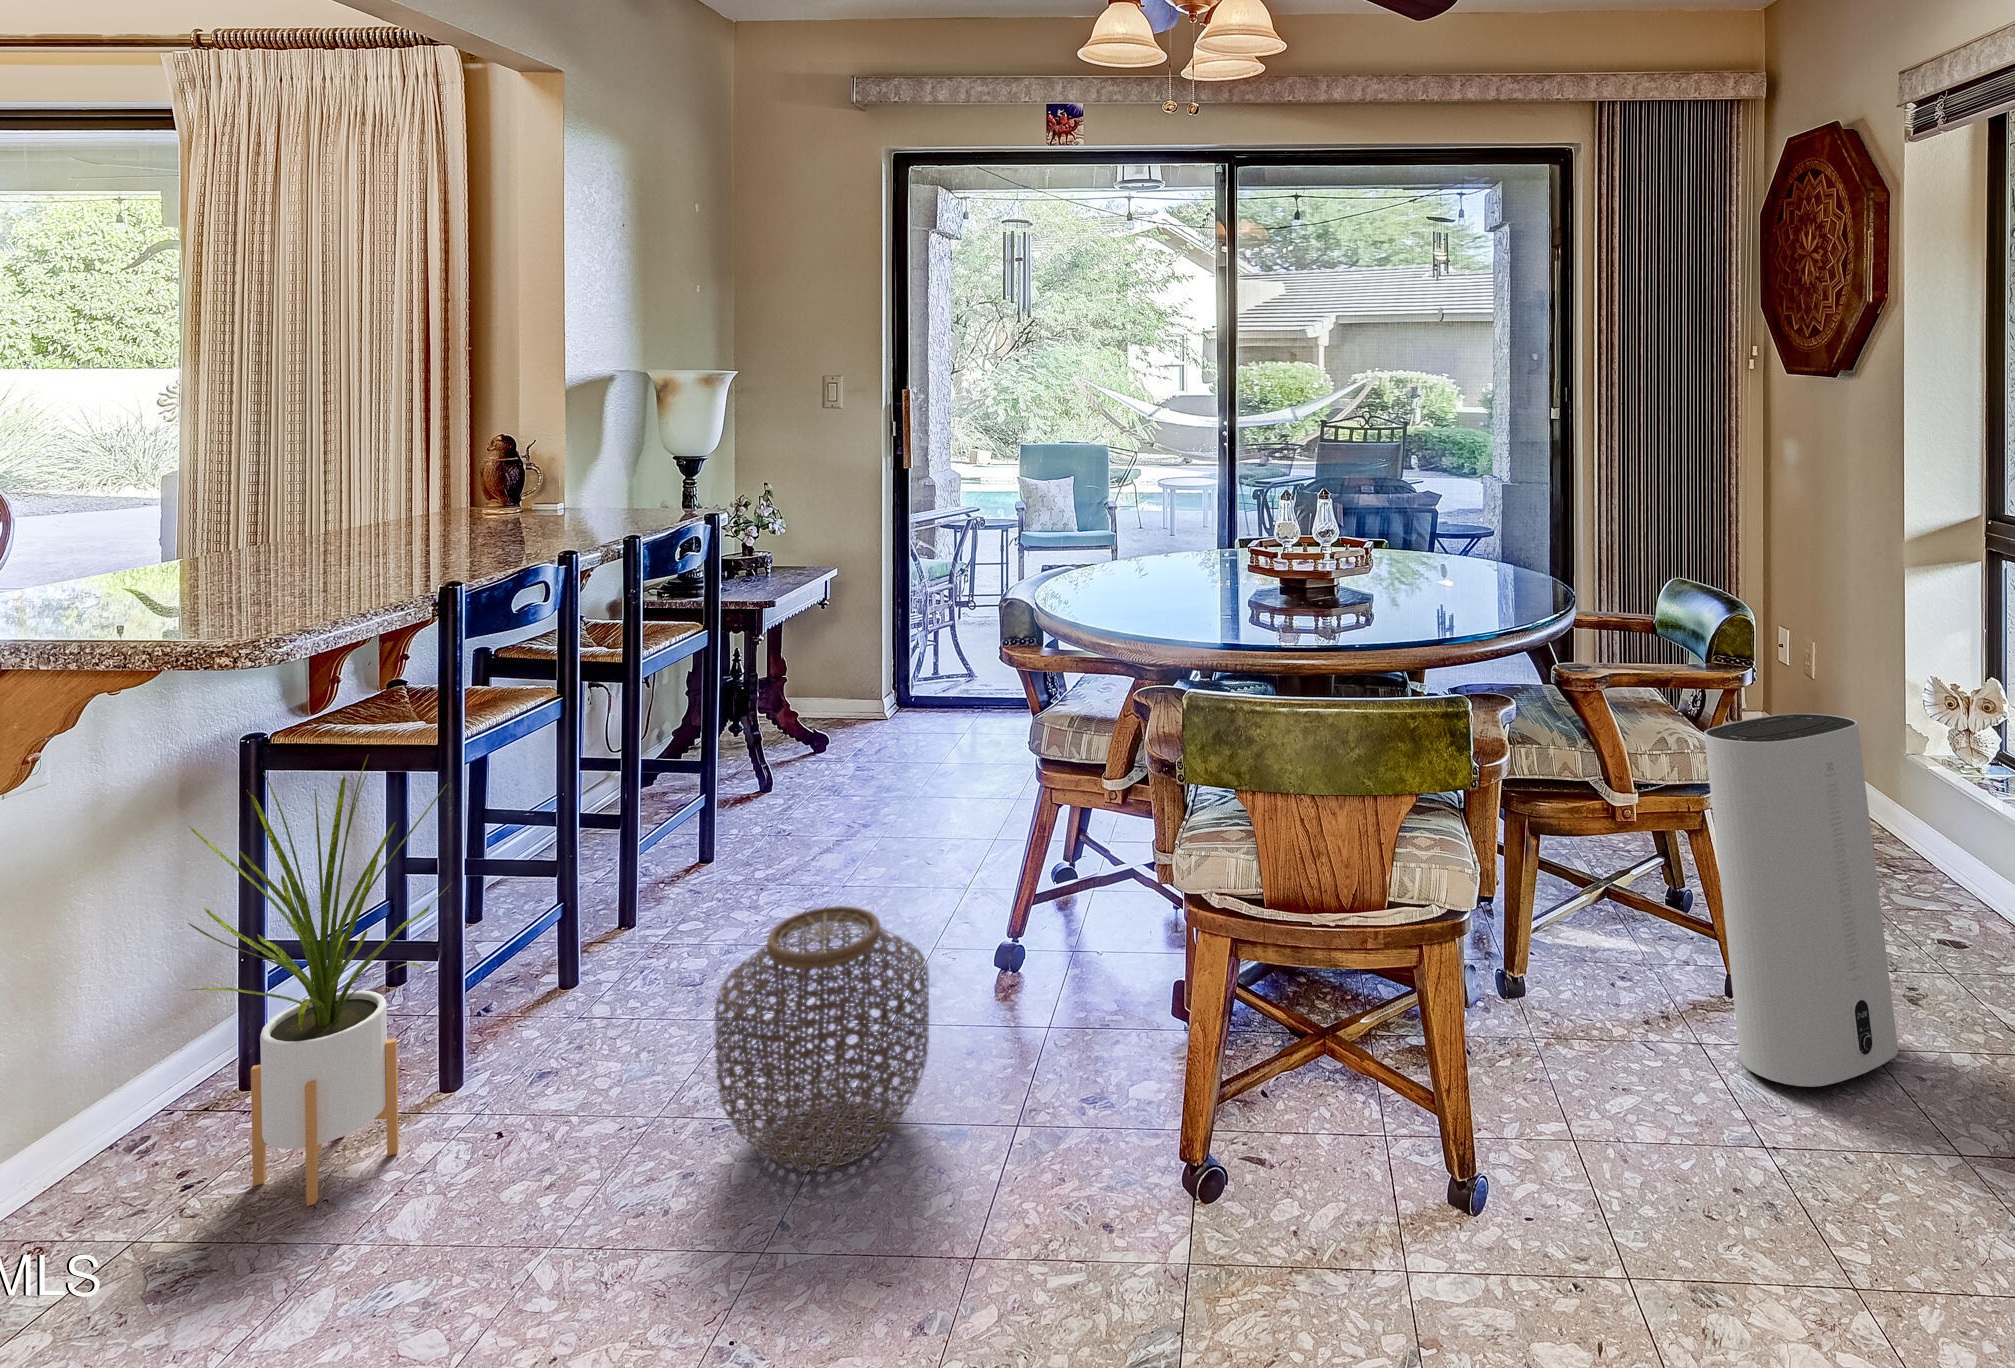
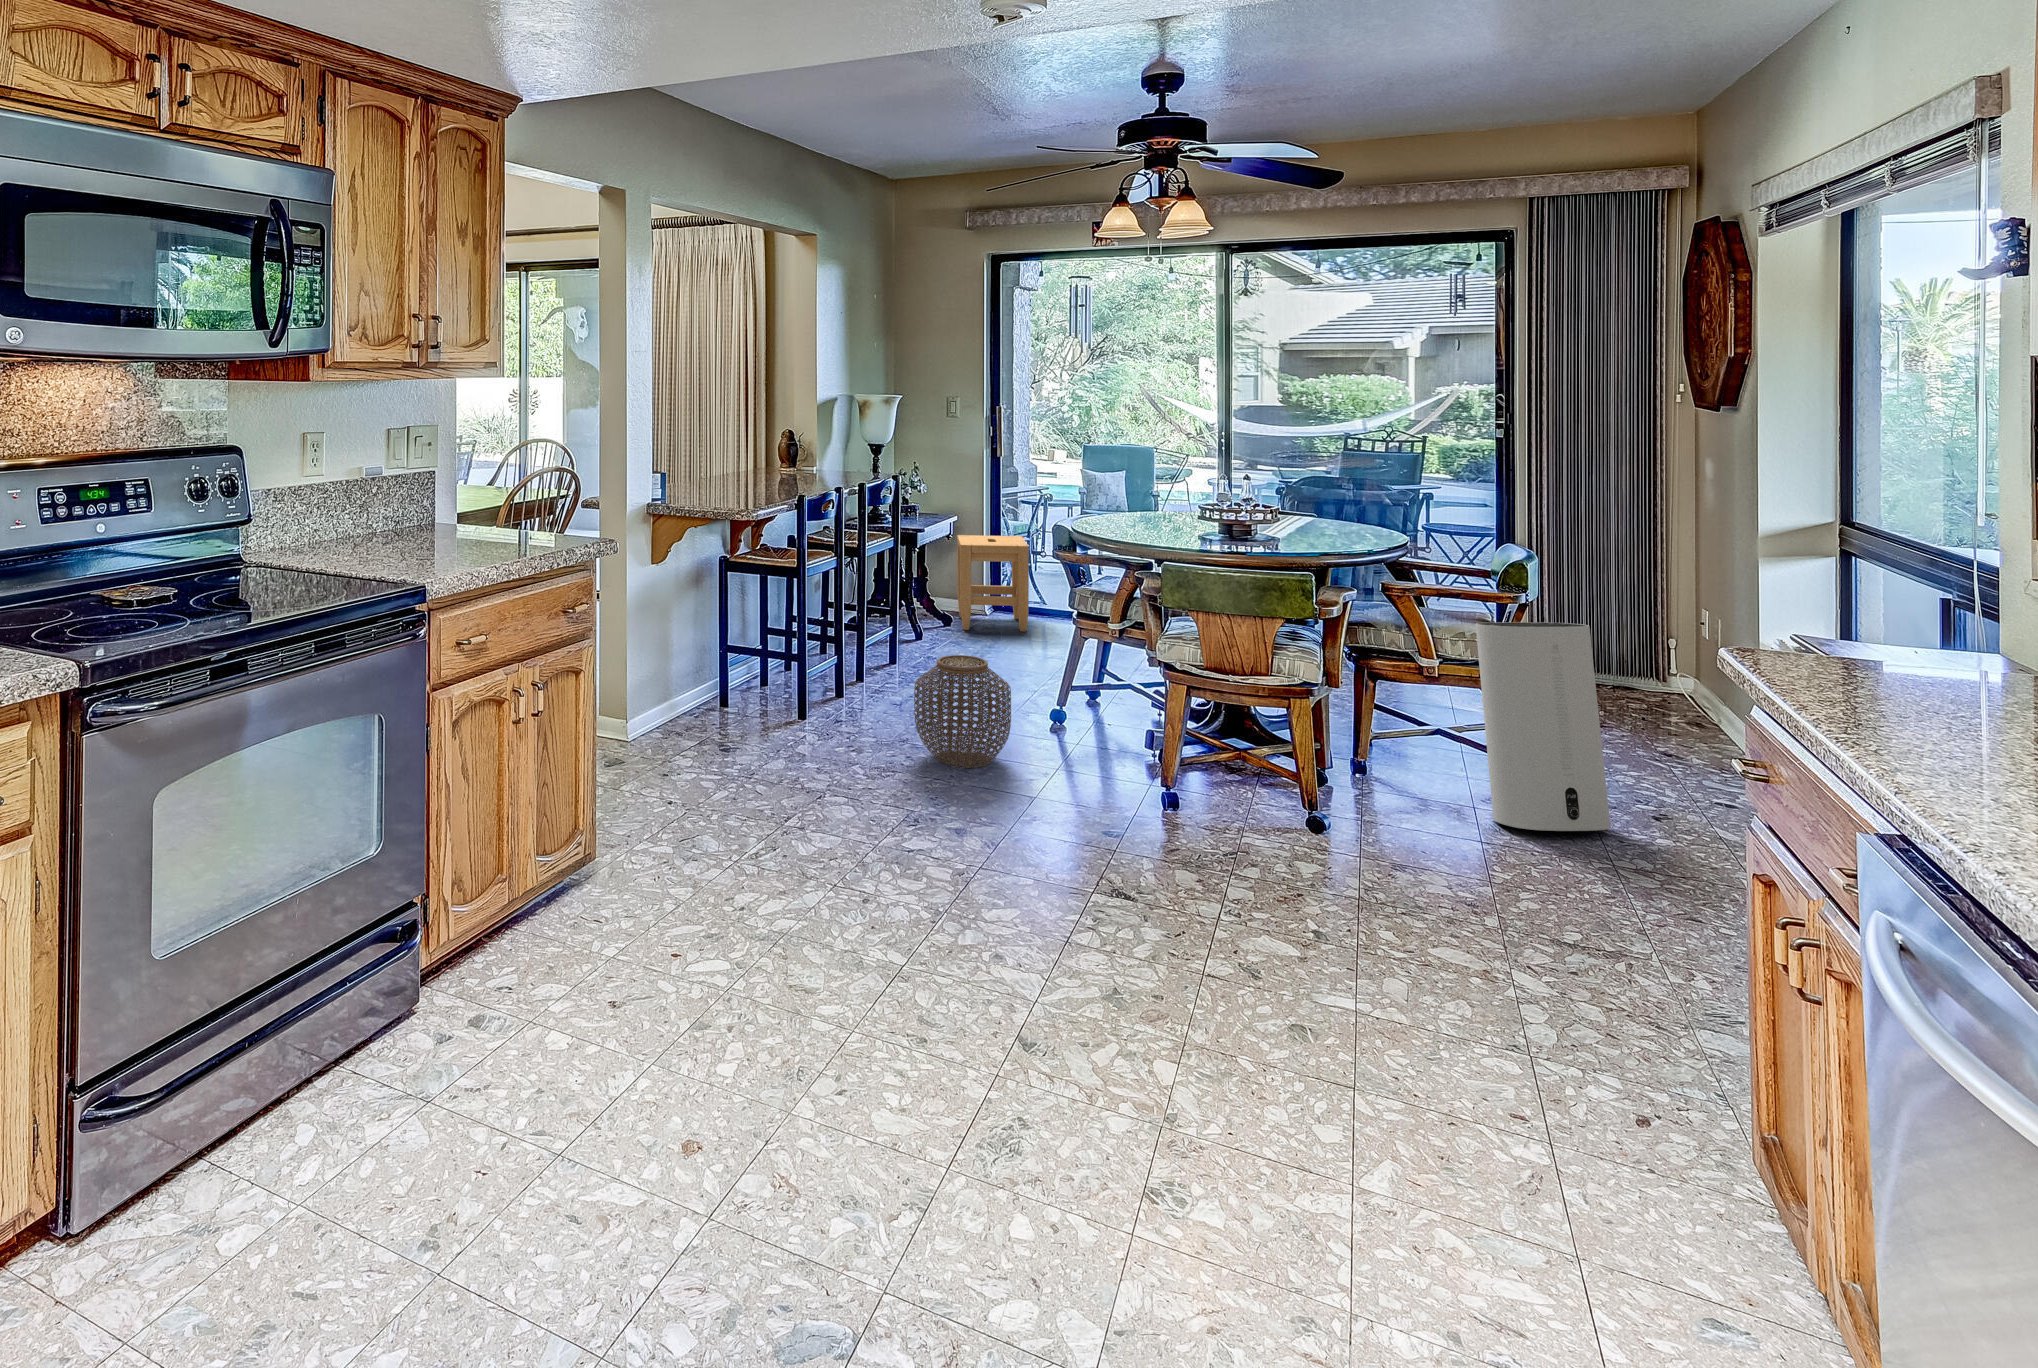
stool: none [835,588,949,752] -> present [957,535,1029,631]
house plant: present [188,756,447,1206] -> none [712,562,804,742]

